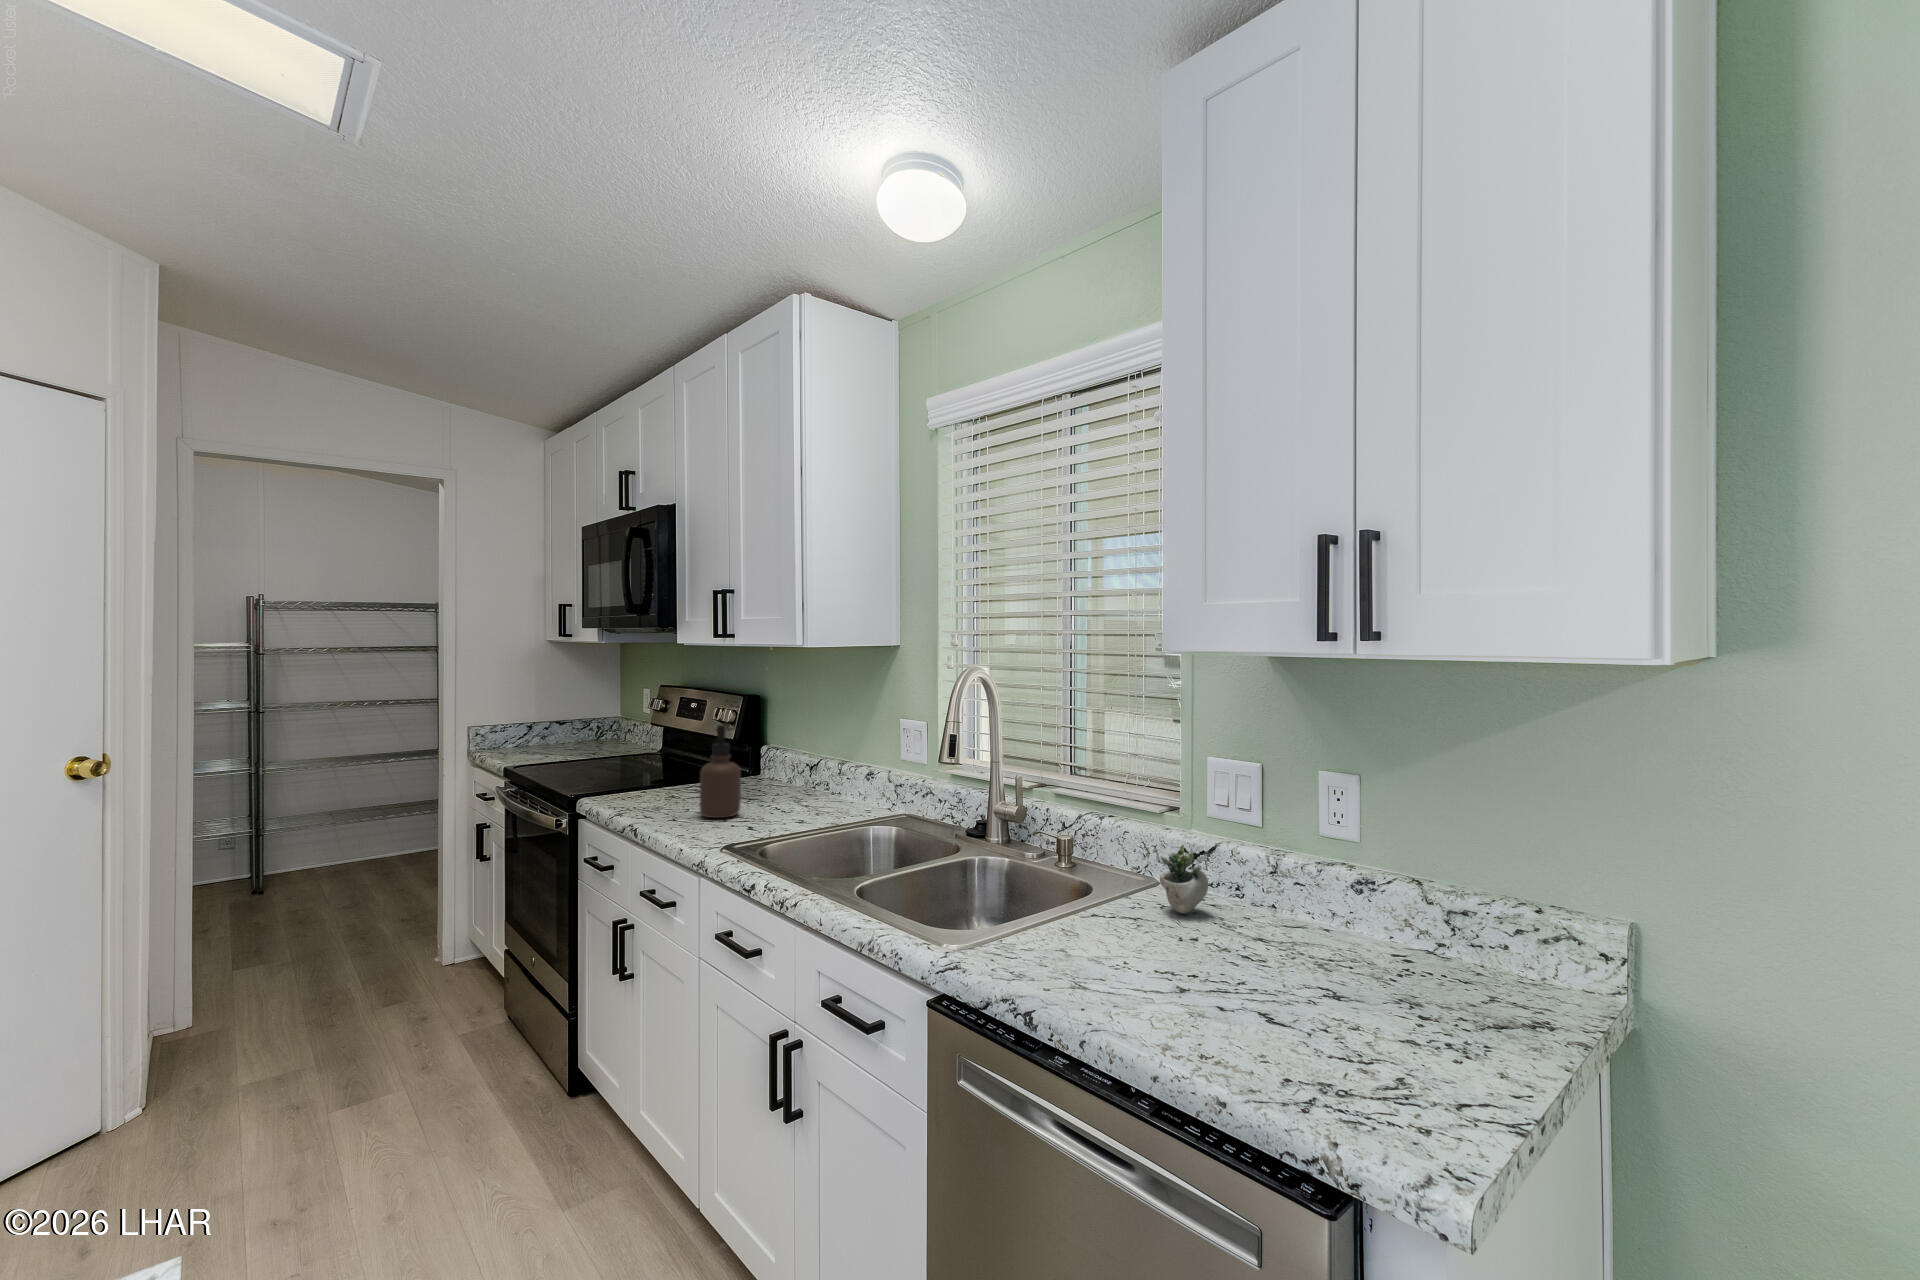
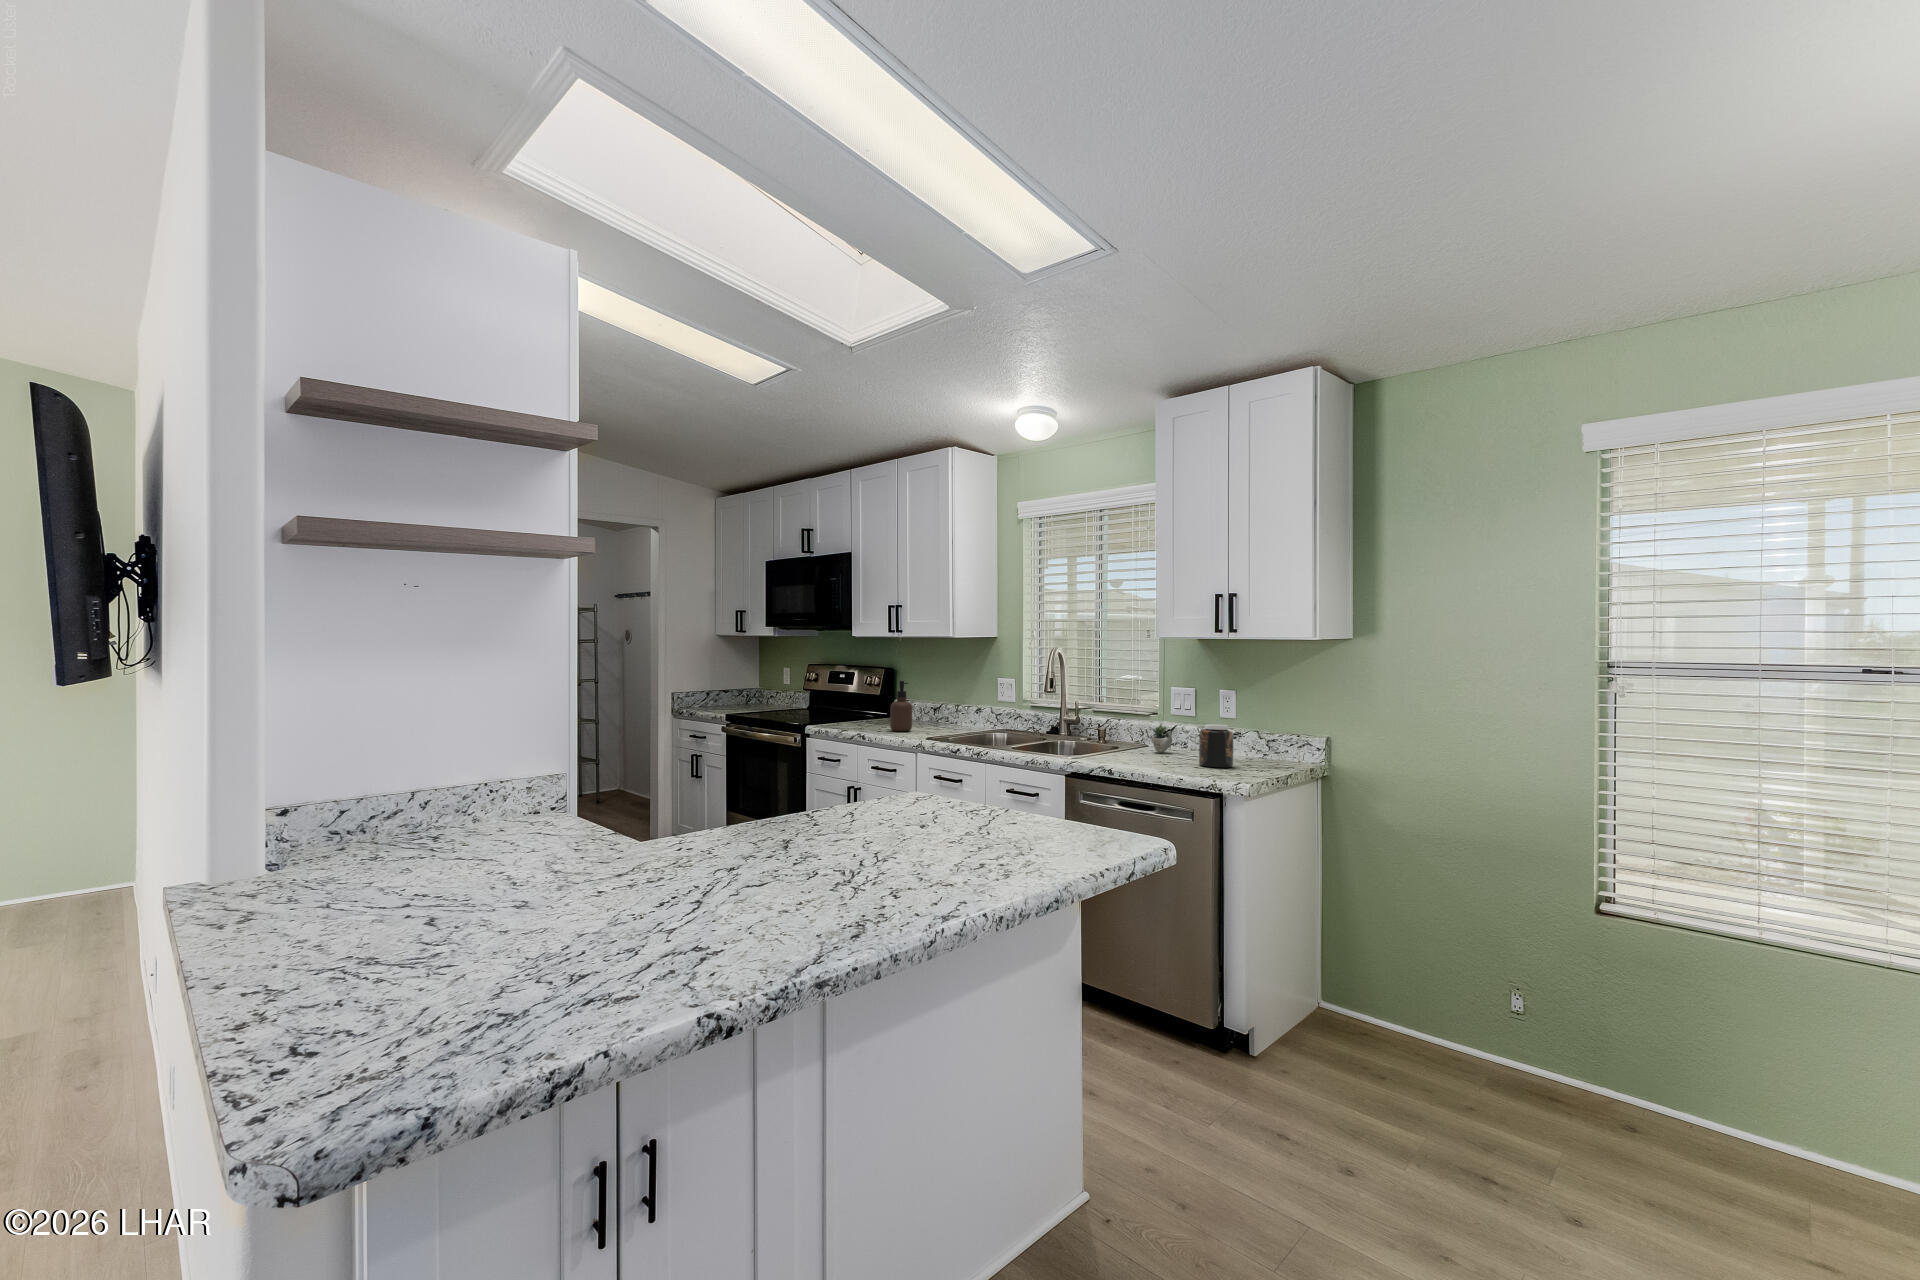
jar: none [1270,883,1364,1018] -> present [1199,724,1233,768]

